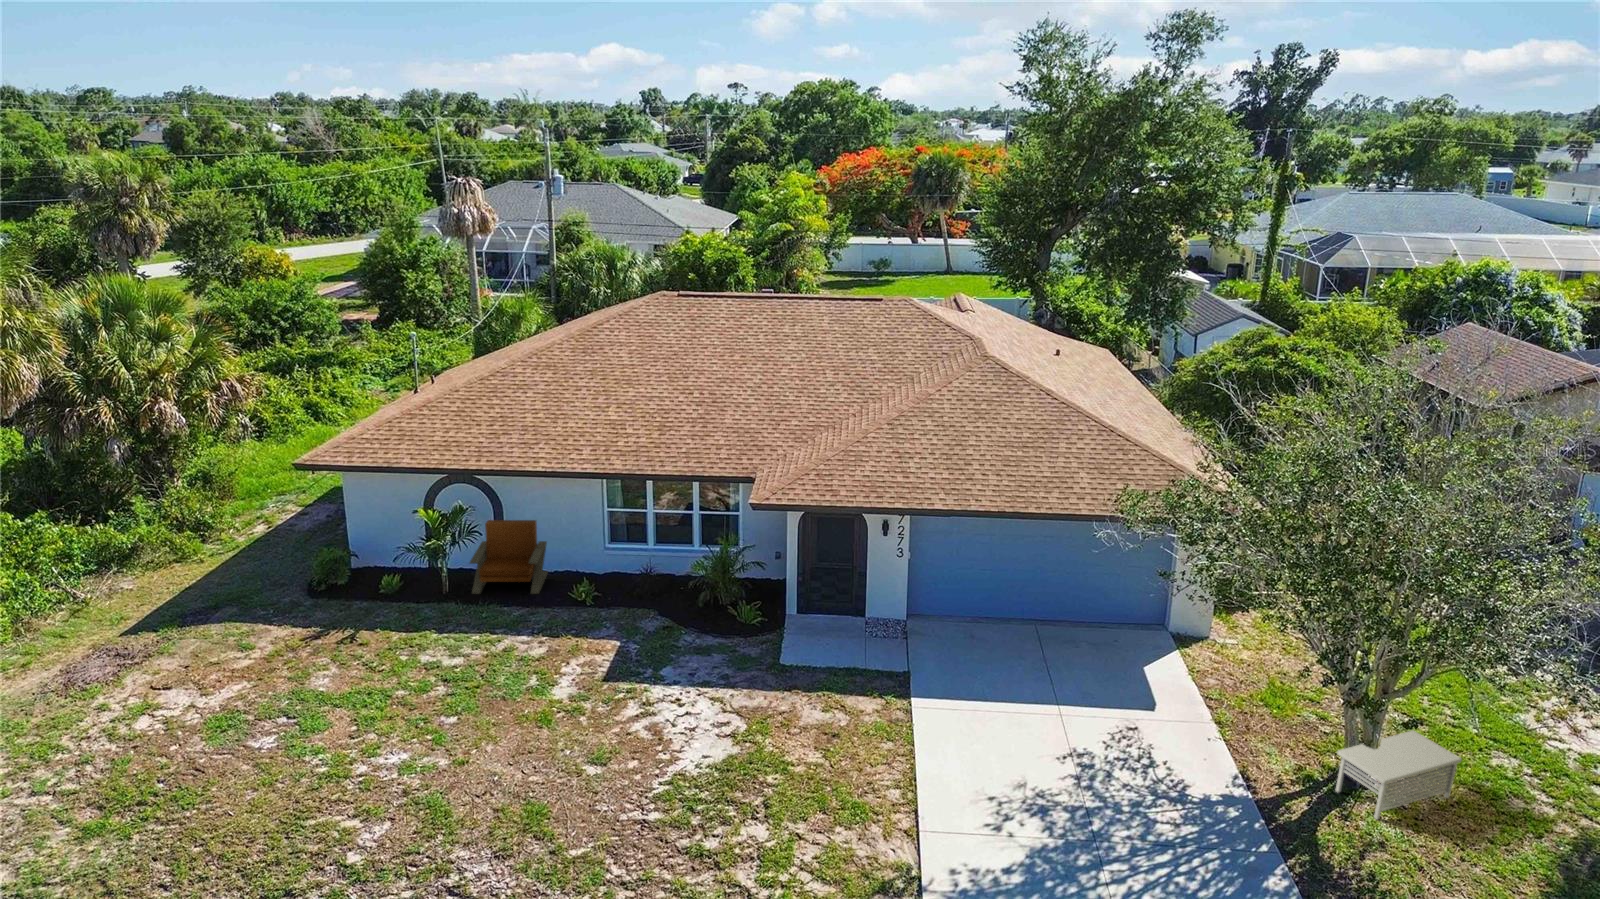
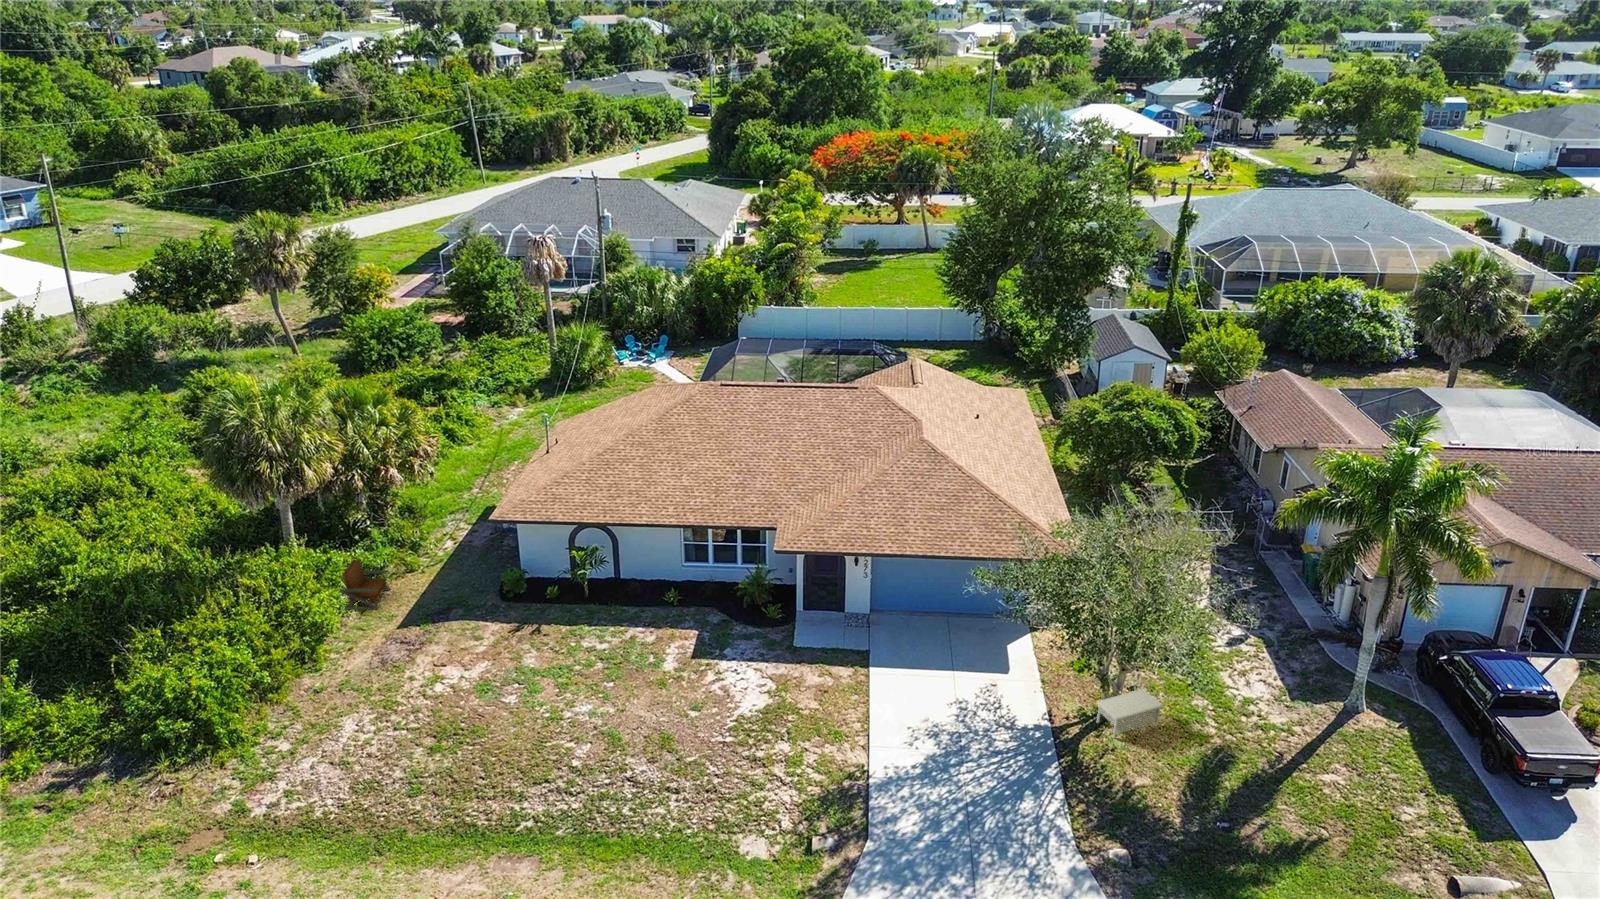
lounge chair: present [470,520,548,594] -> present [340,559,391,610]

